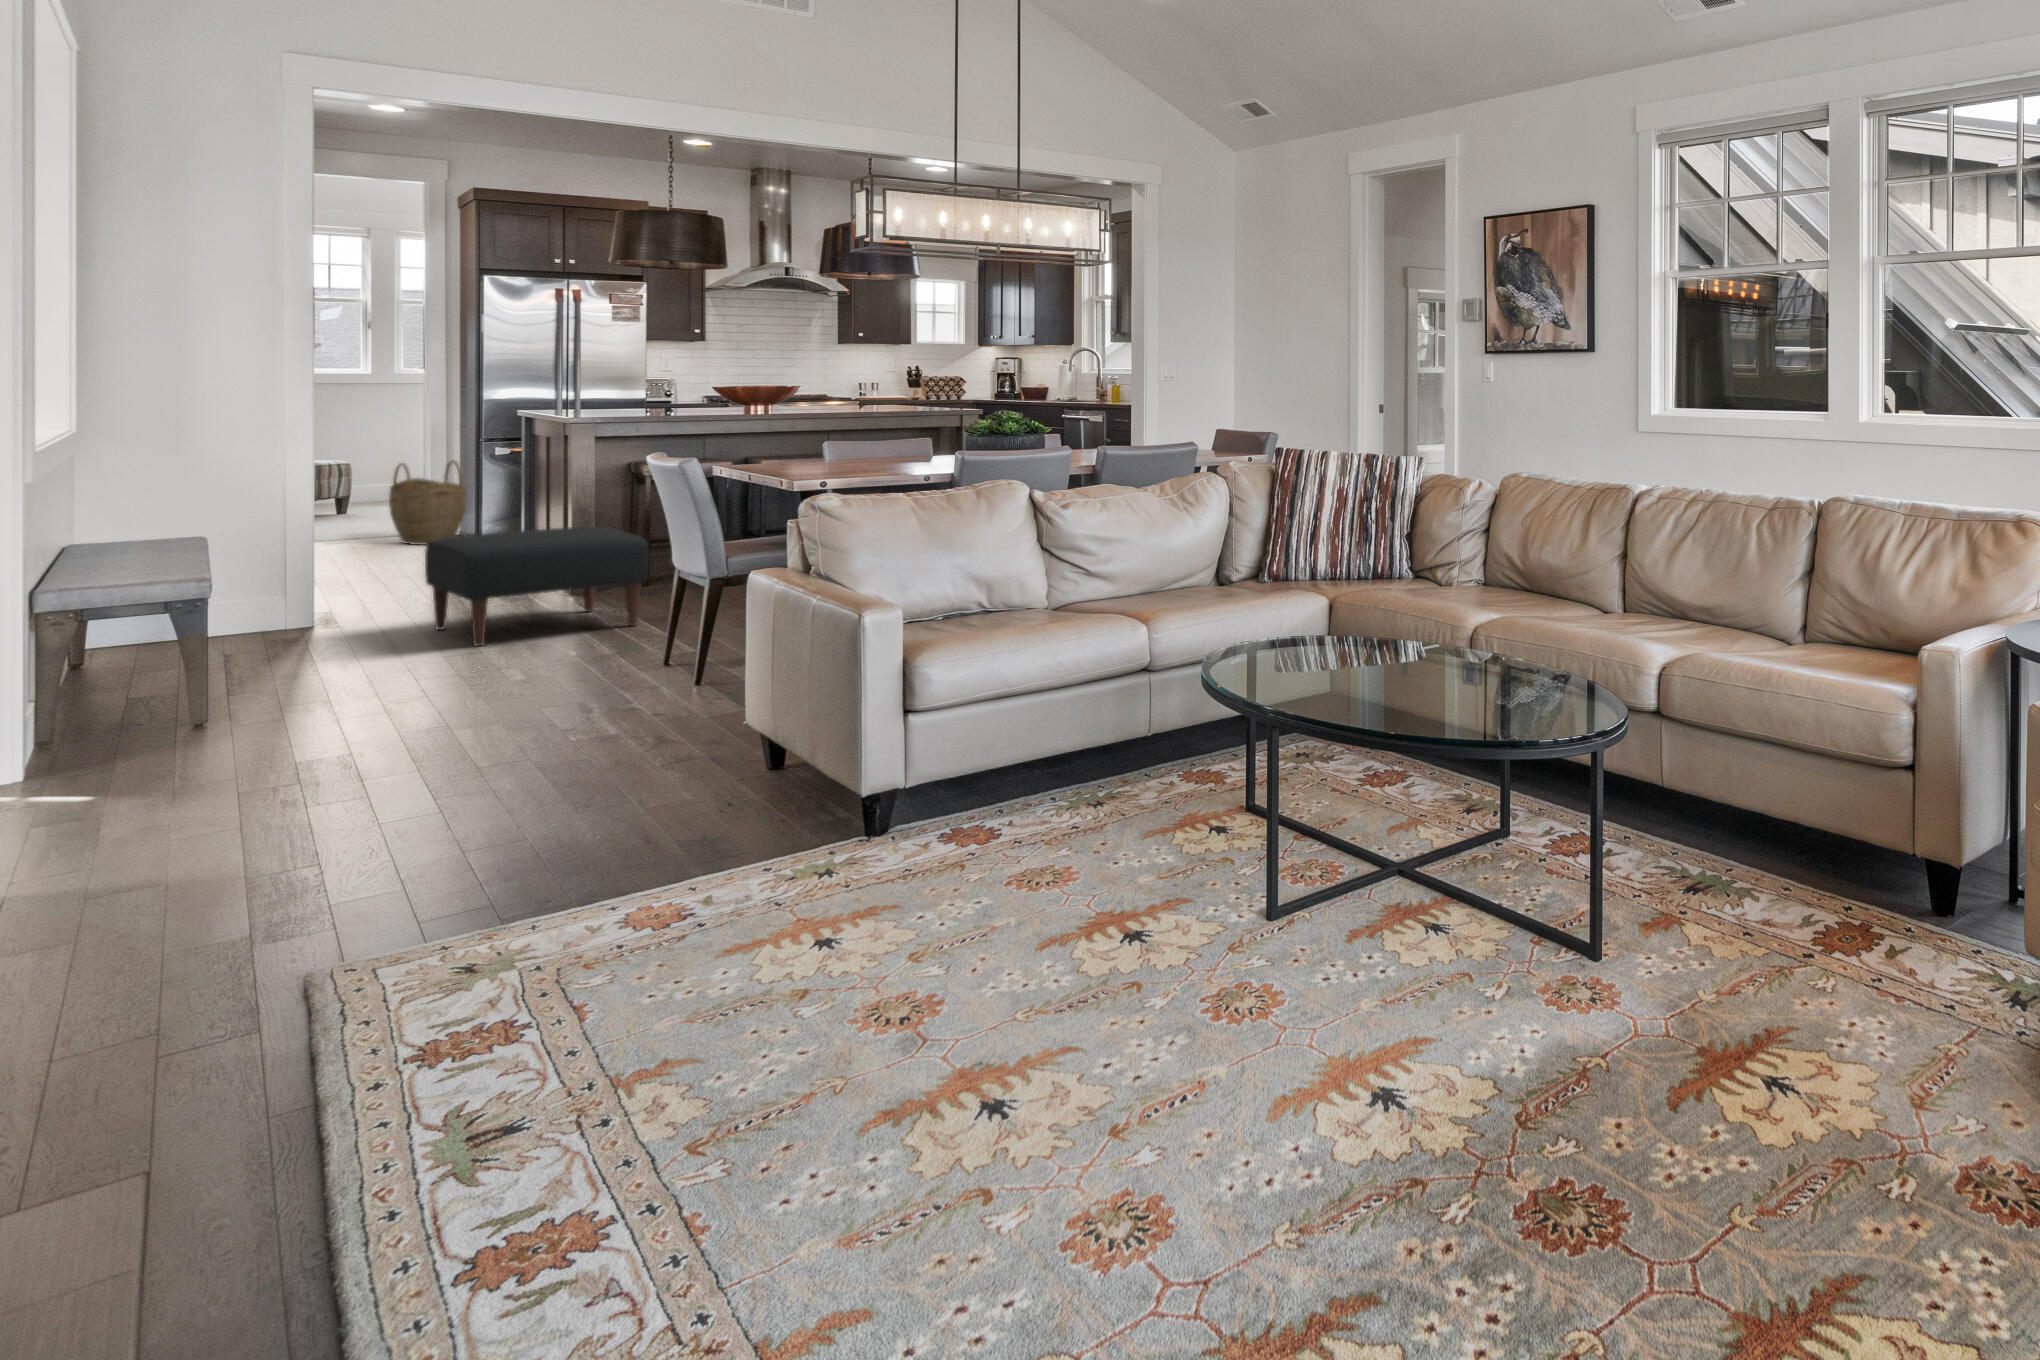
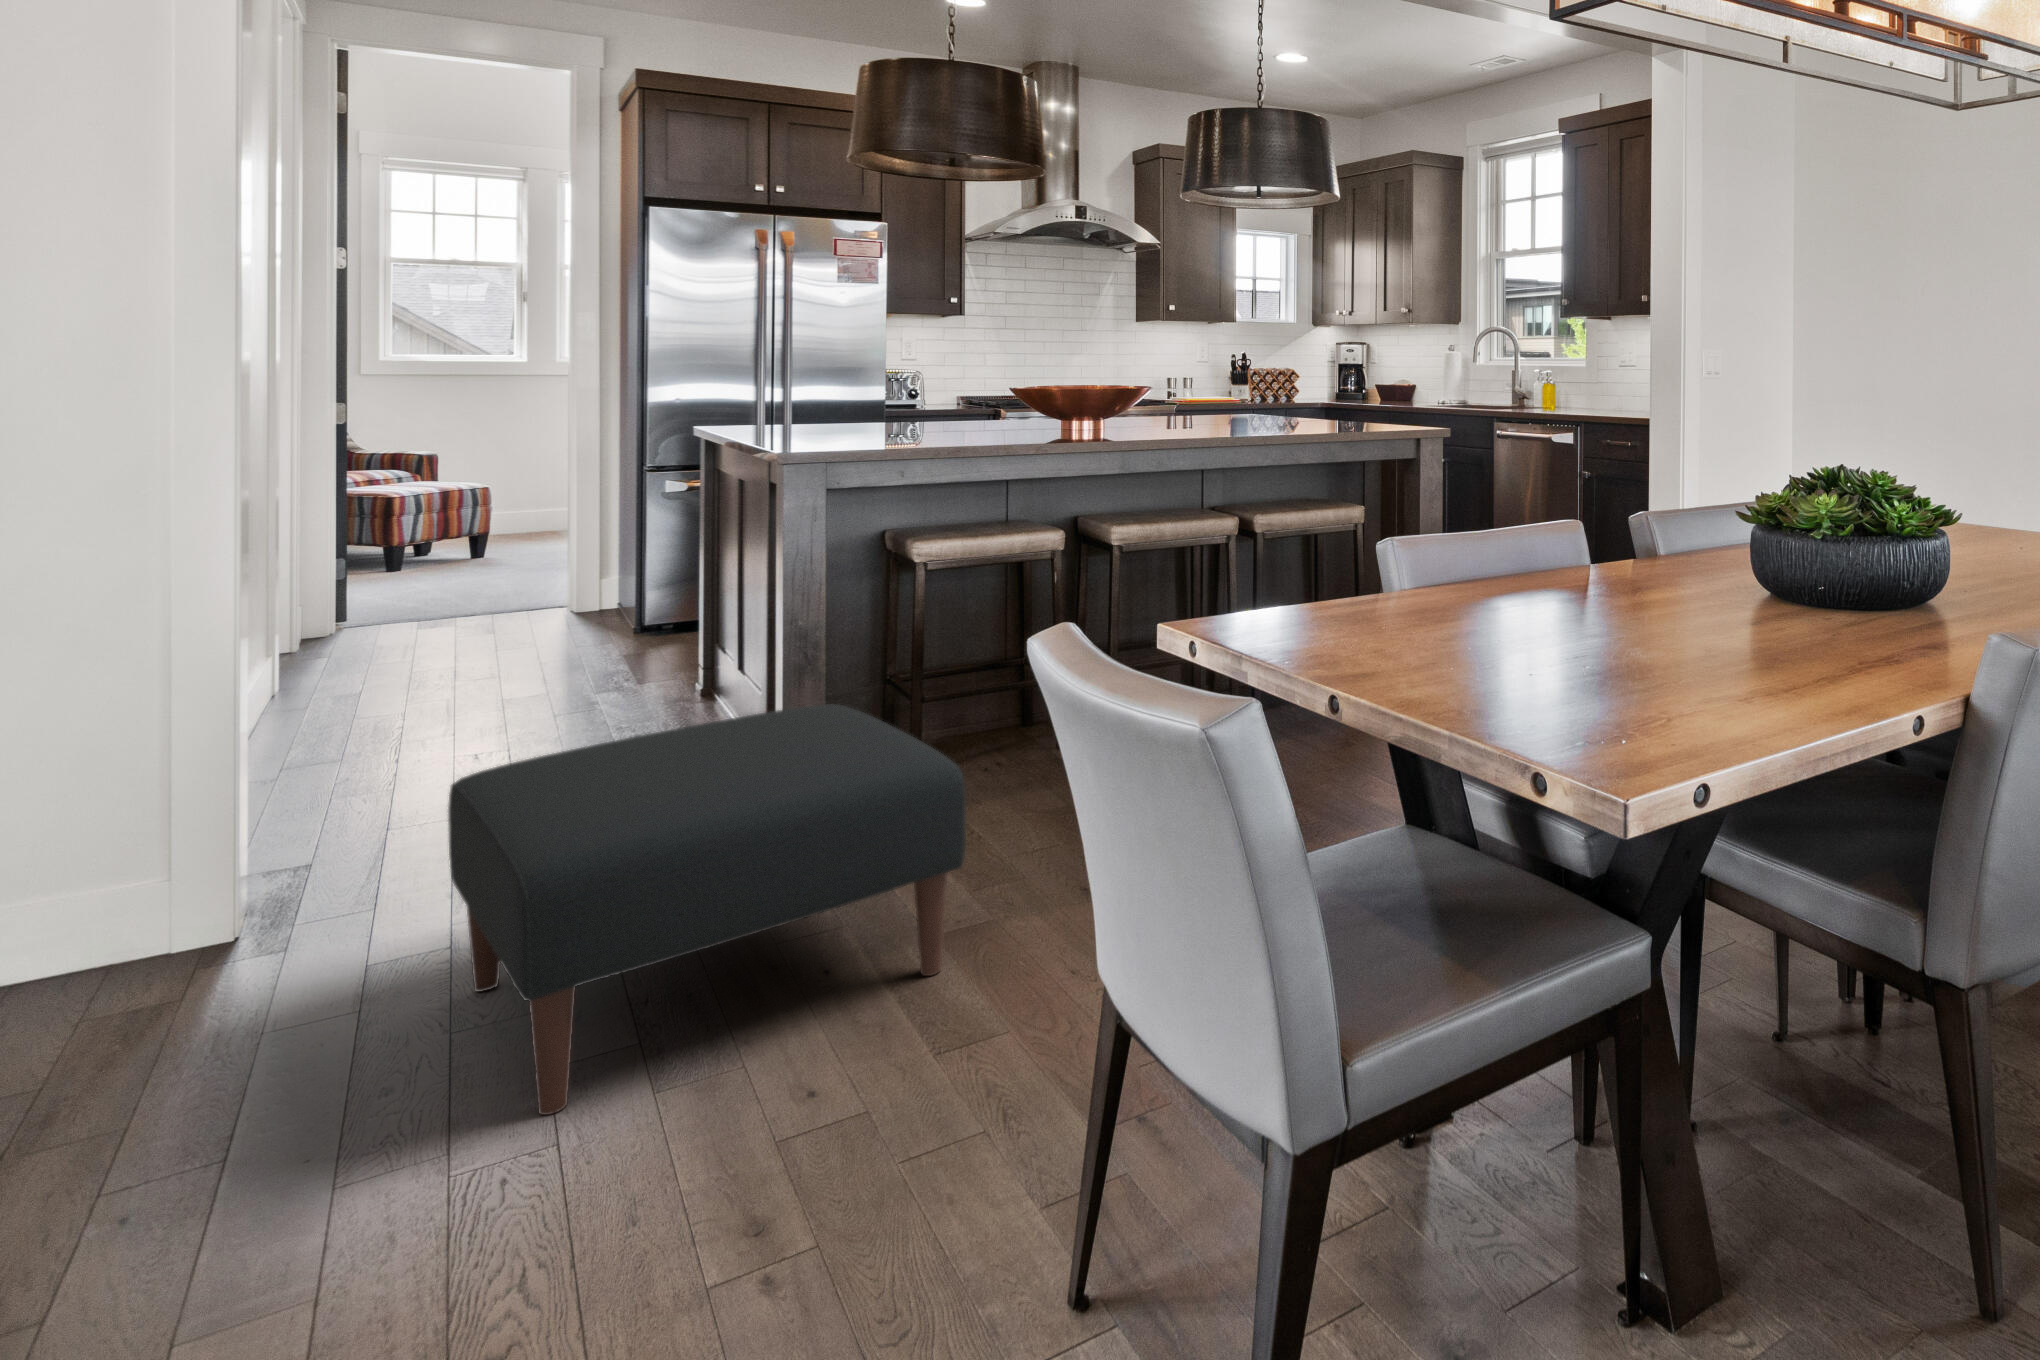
woven basket: present [389,461,466,545] -> none [510,498,624,631]

